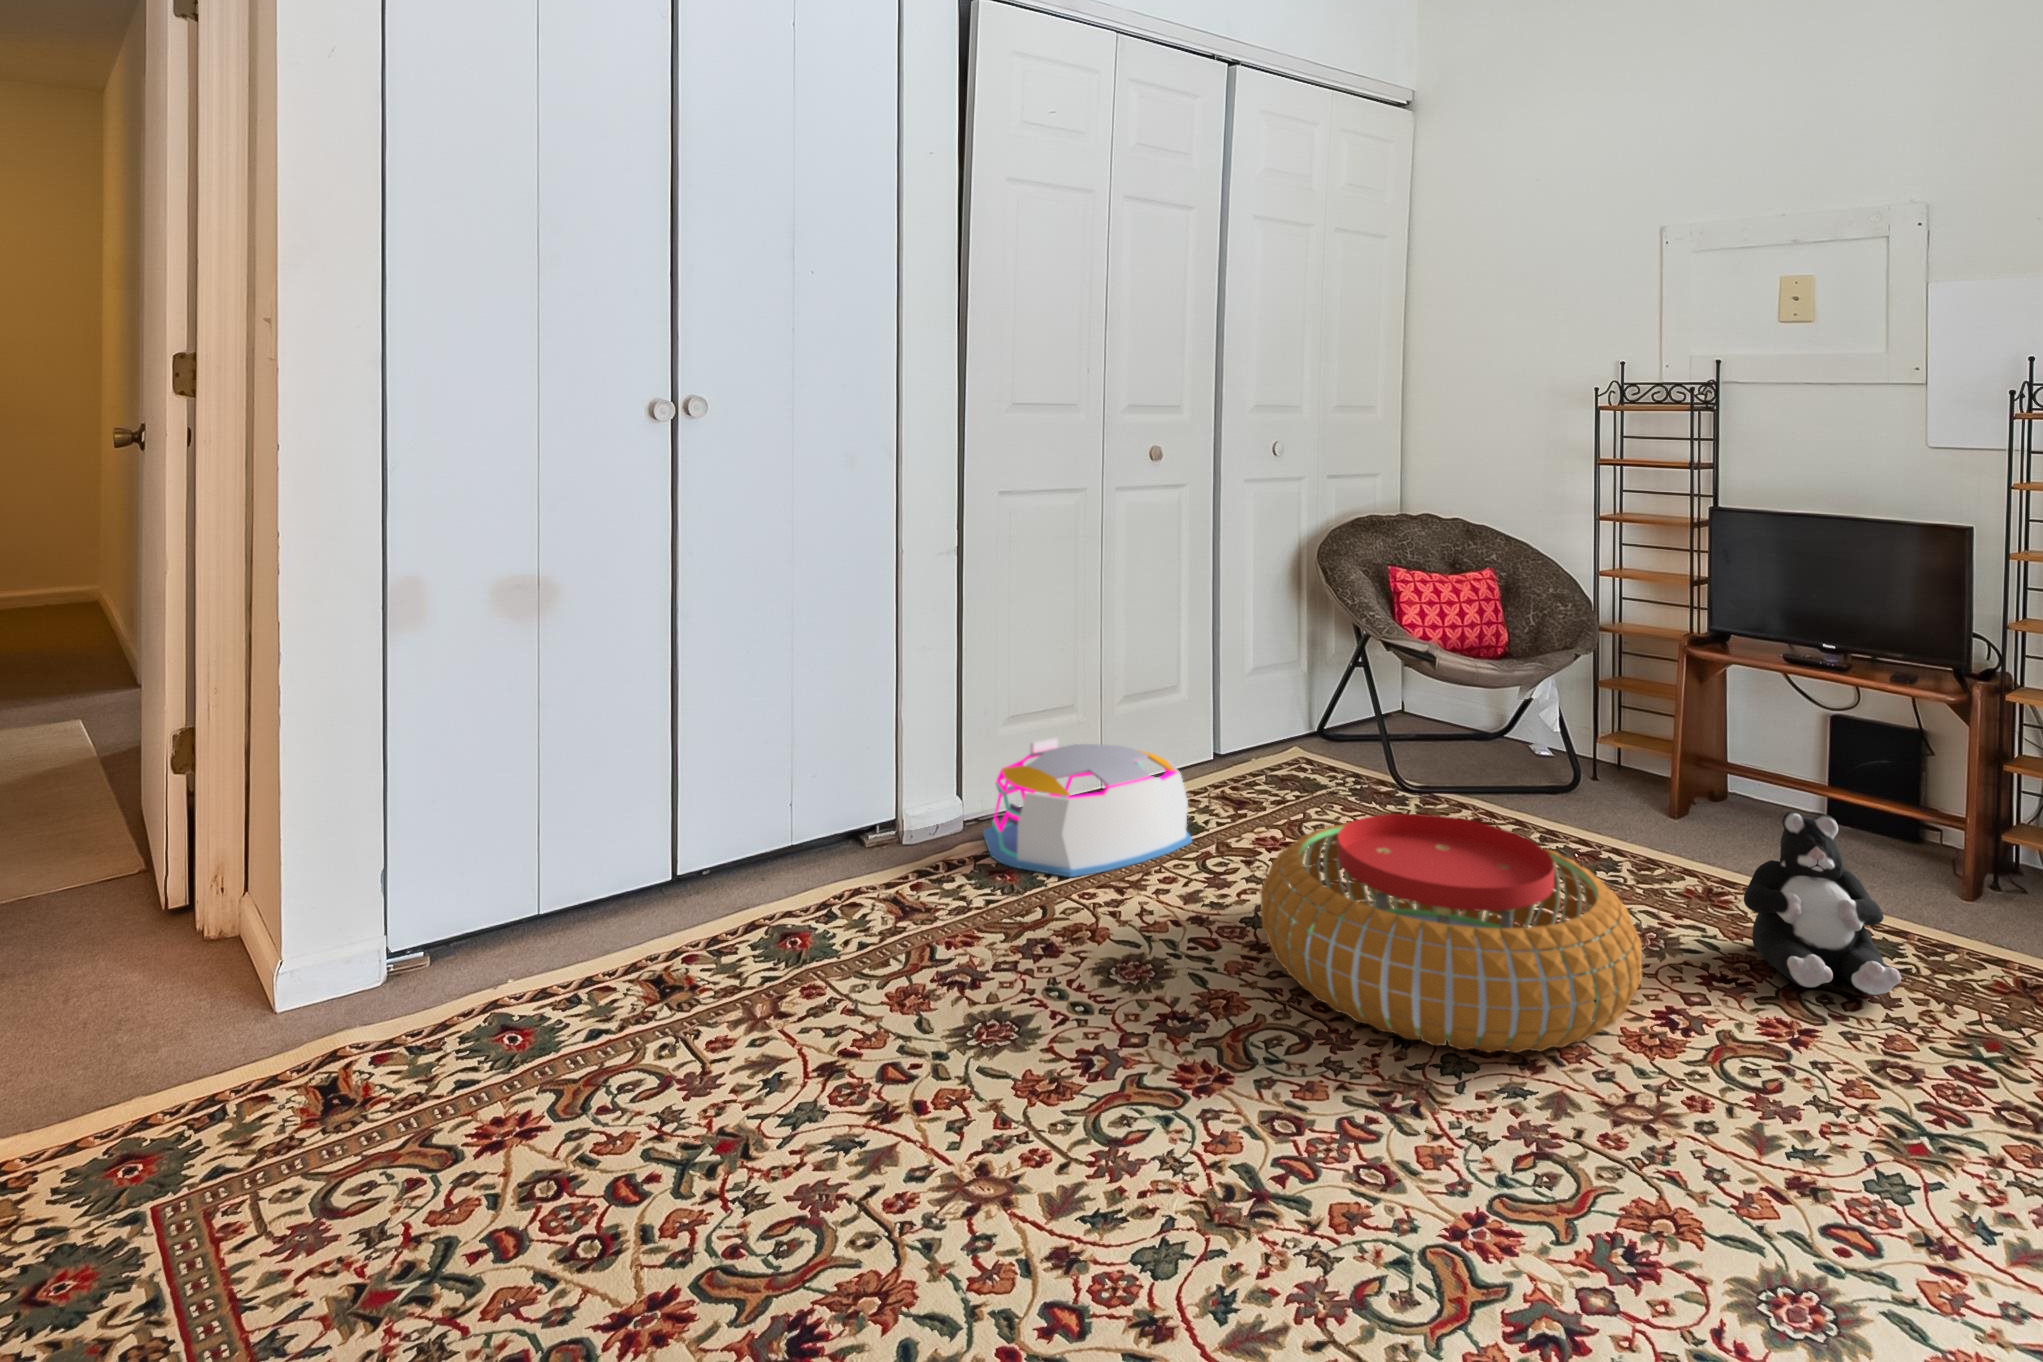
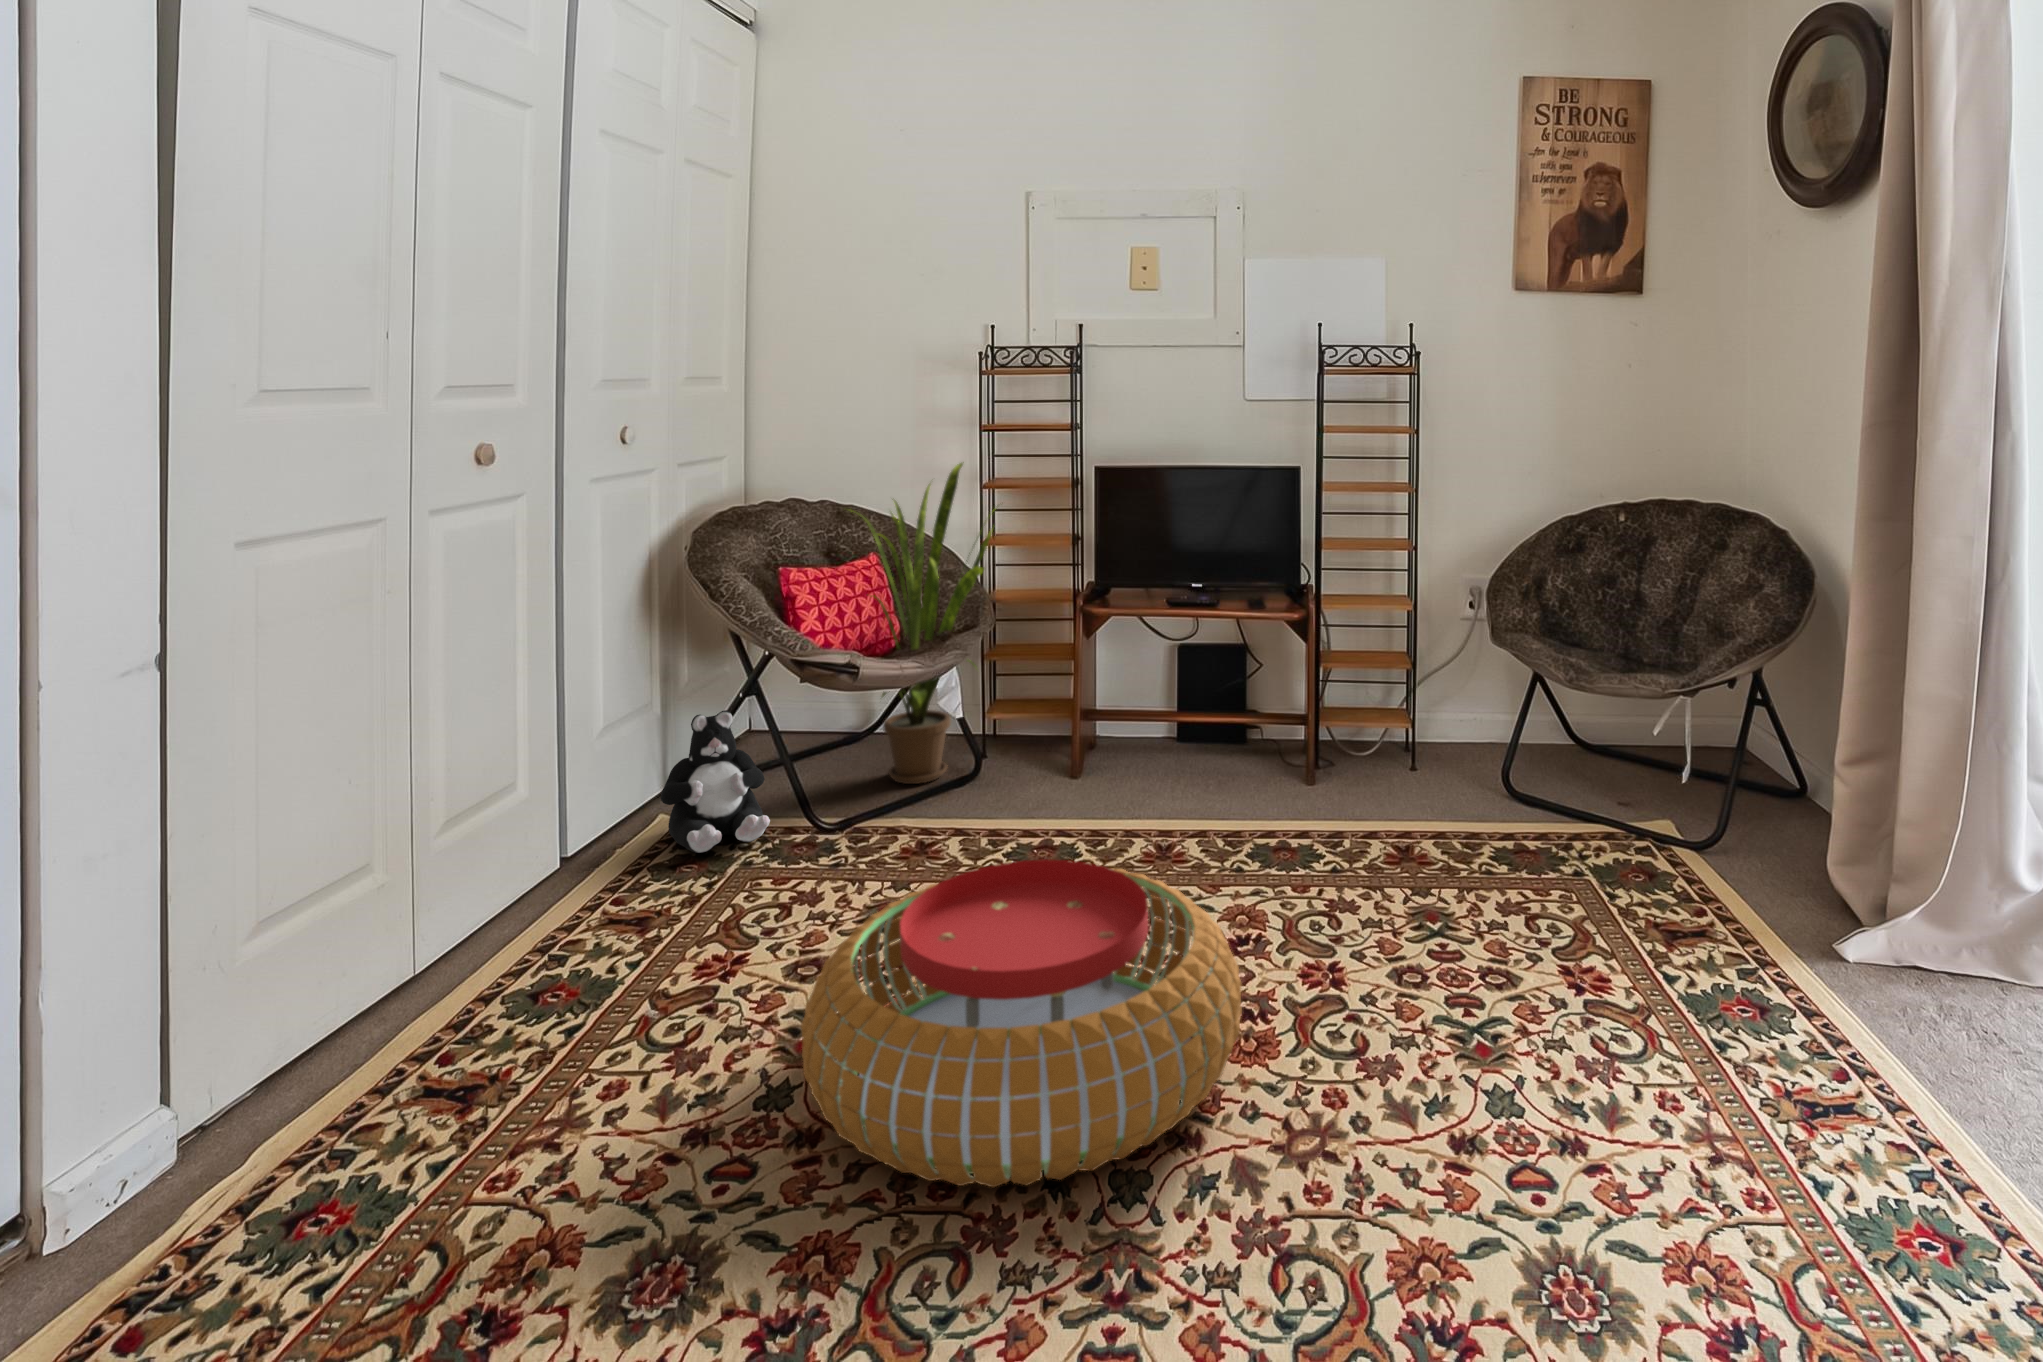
house plant: none [1466,480,1625,780] -> present [851,462,993,784]
storage bin: present [983,738,1192,877] -> none [229,904,607,1192]
plush toy: present [1744,812,1901,995] -> present [661,710,770,853]

